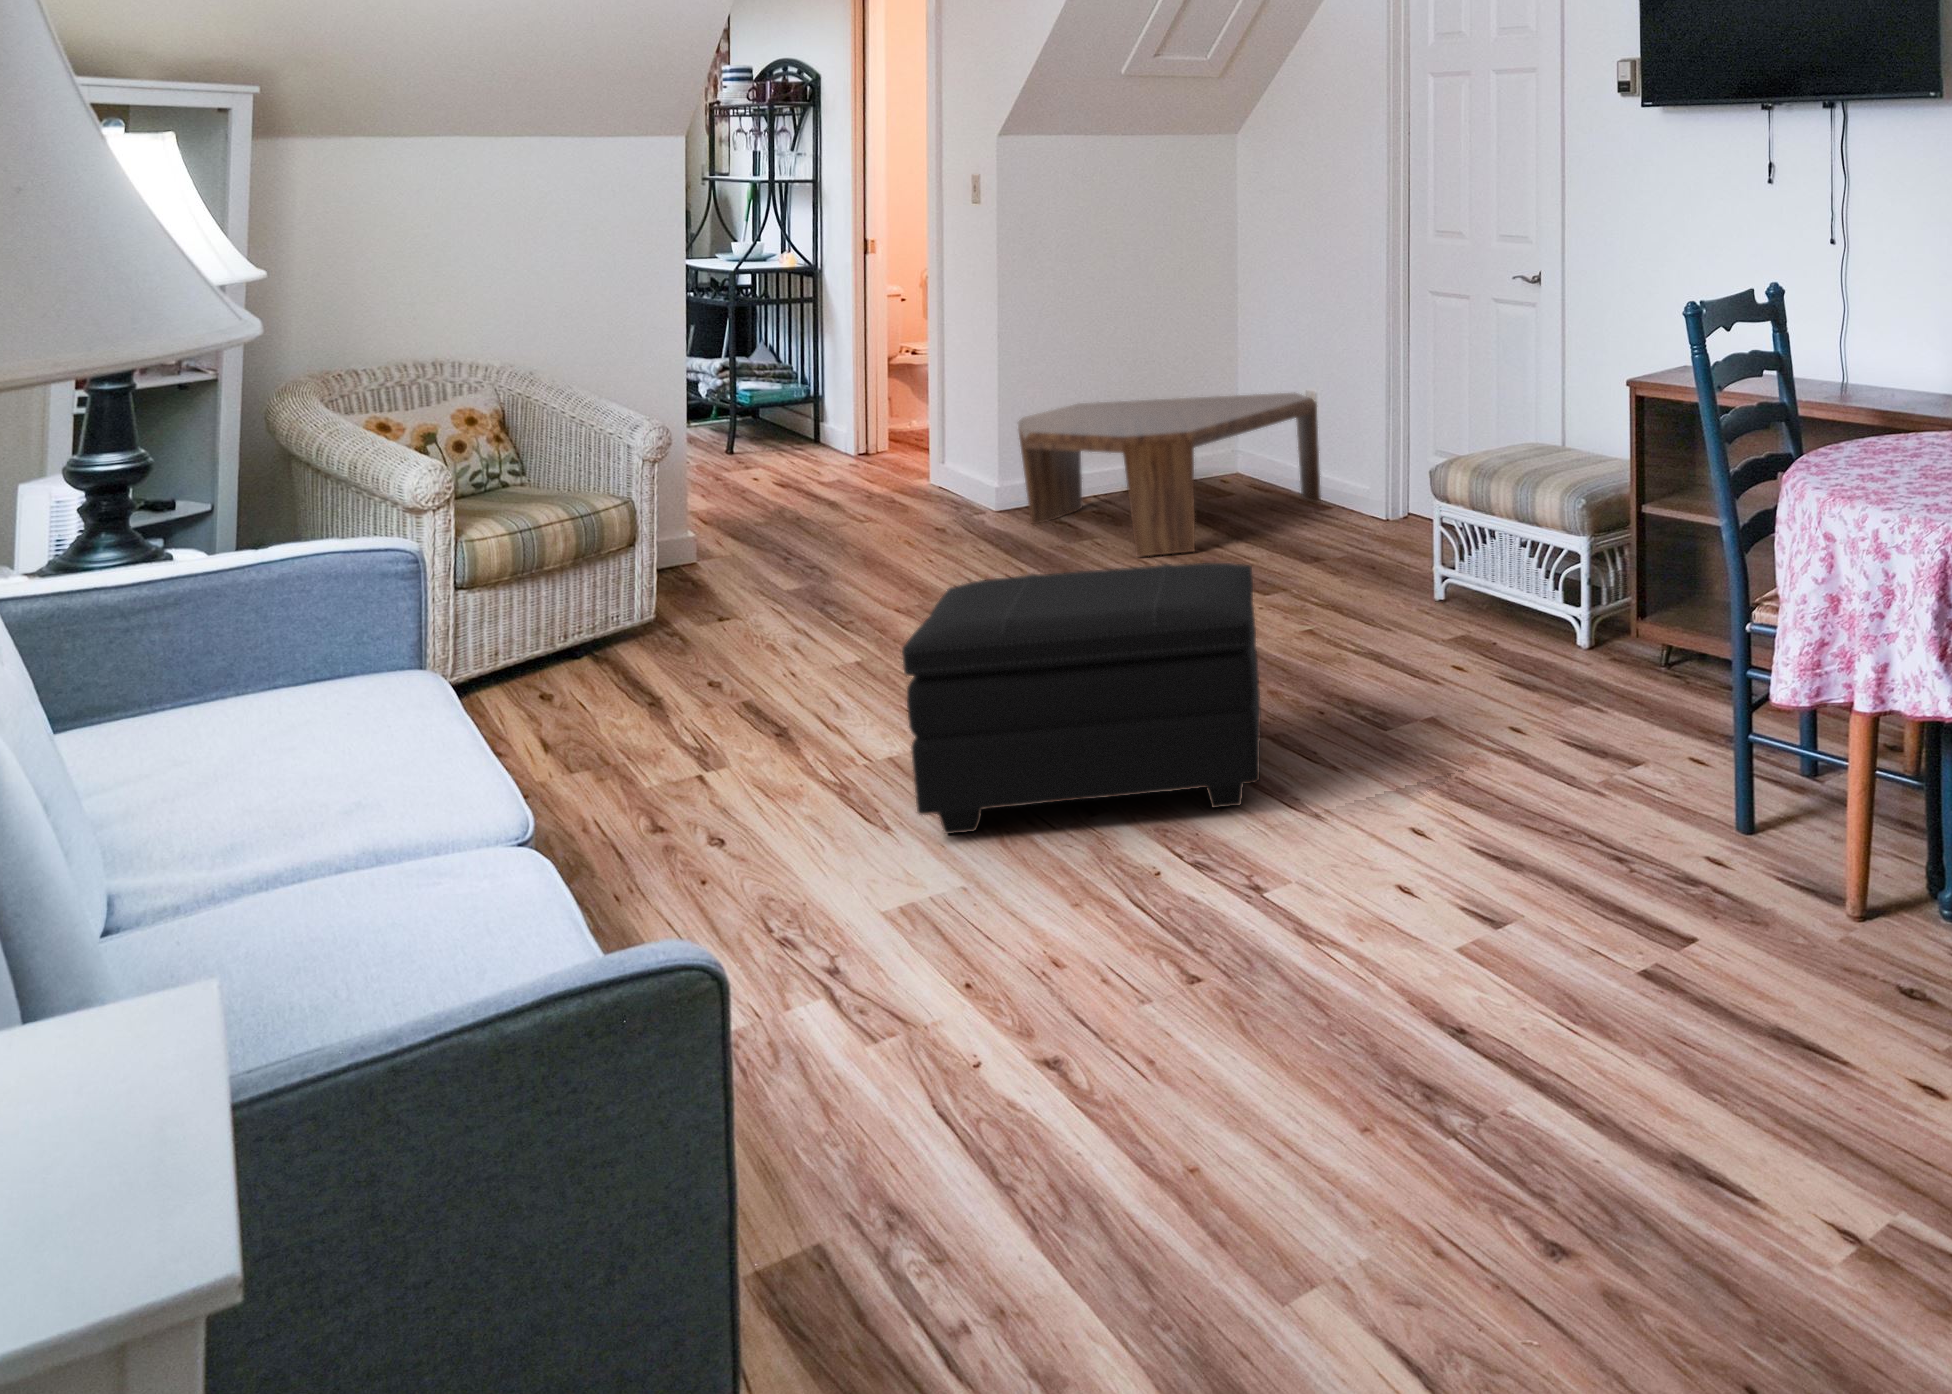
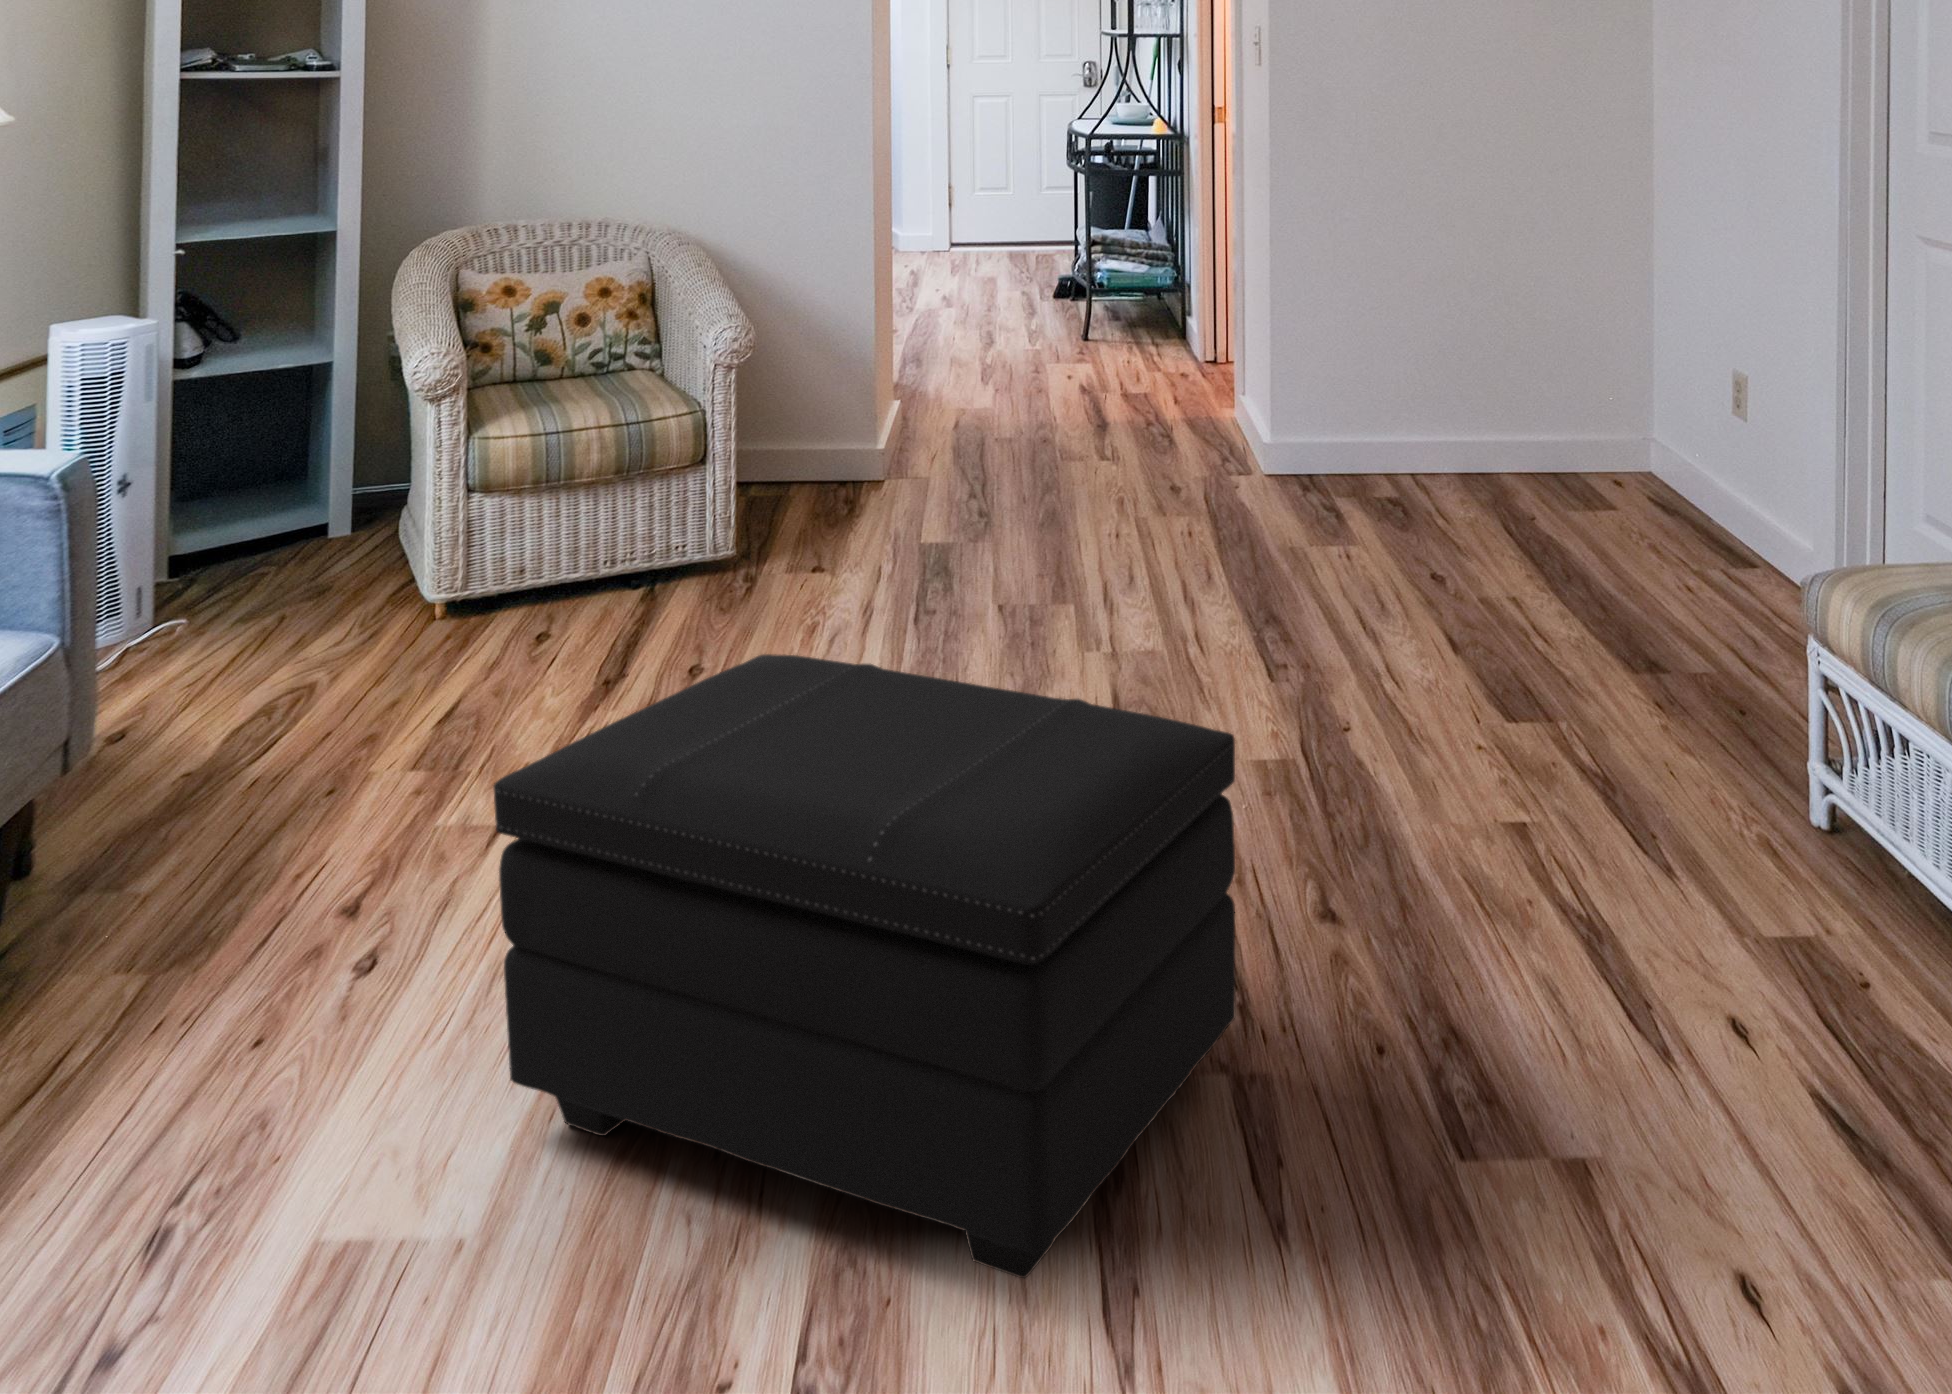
coffee table: present [1018,392,1321,557] -> none [1249,342,1733,607]

